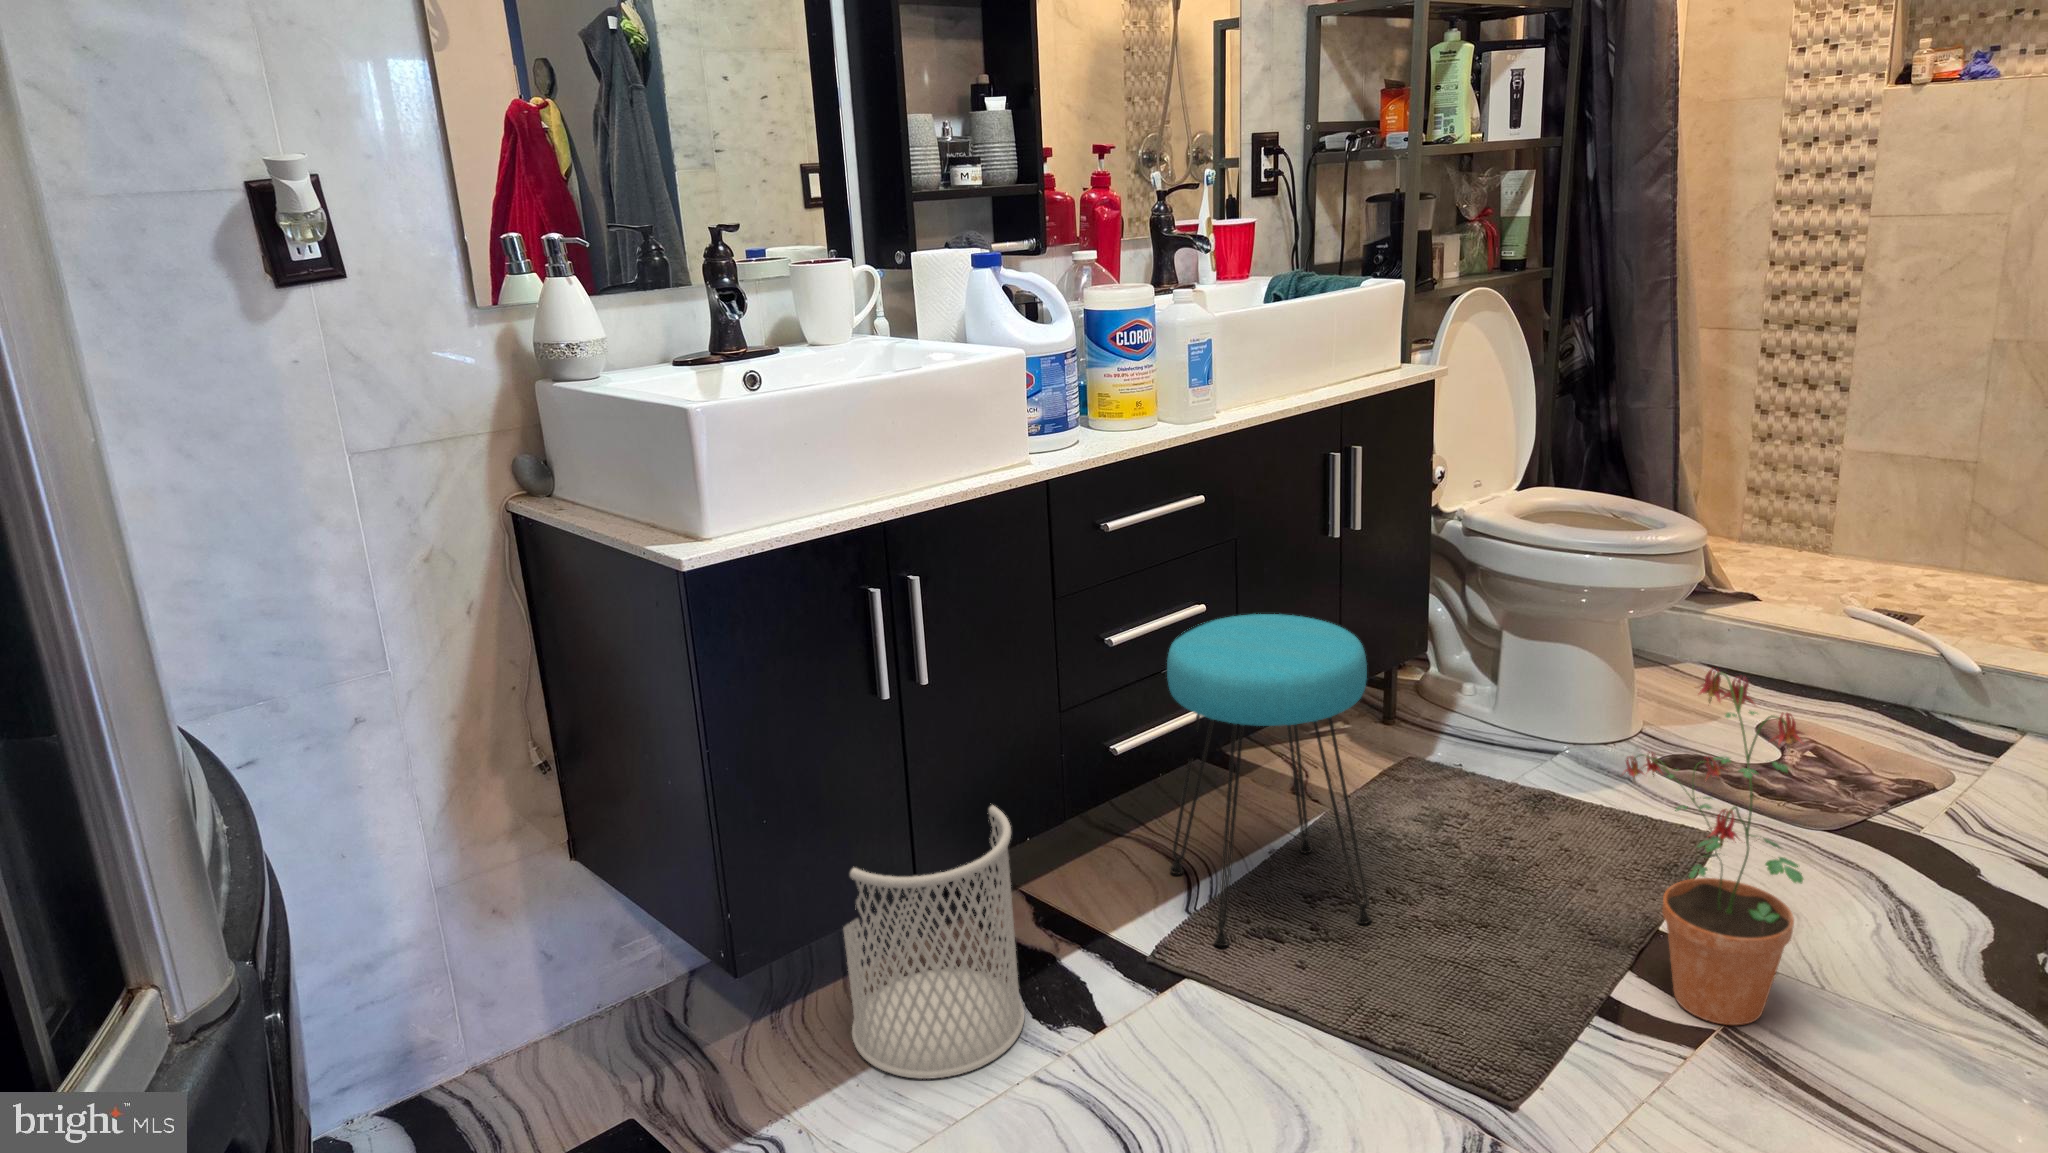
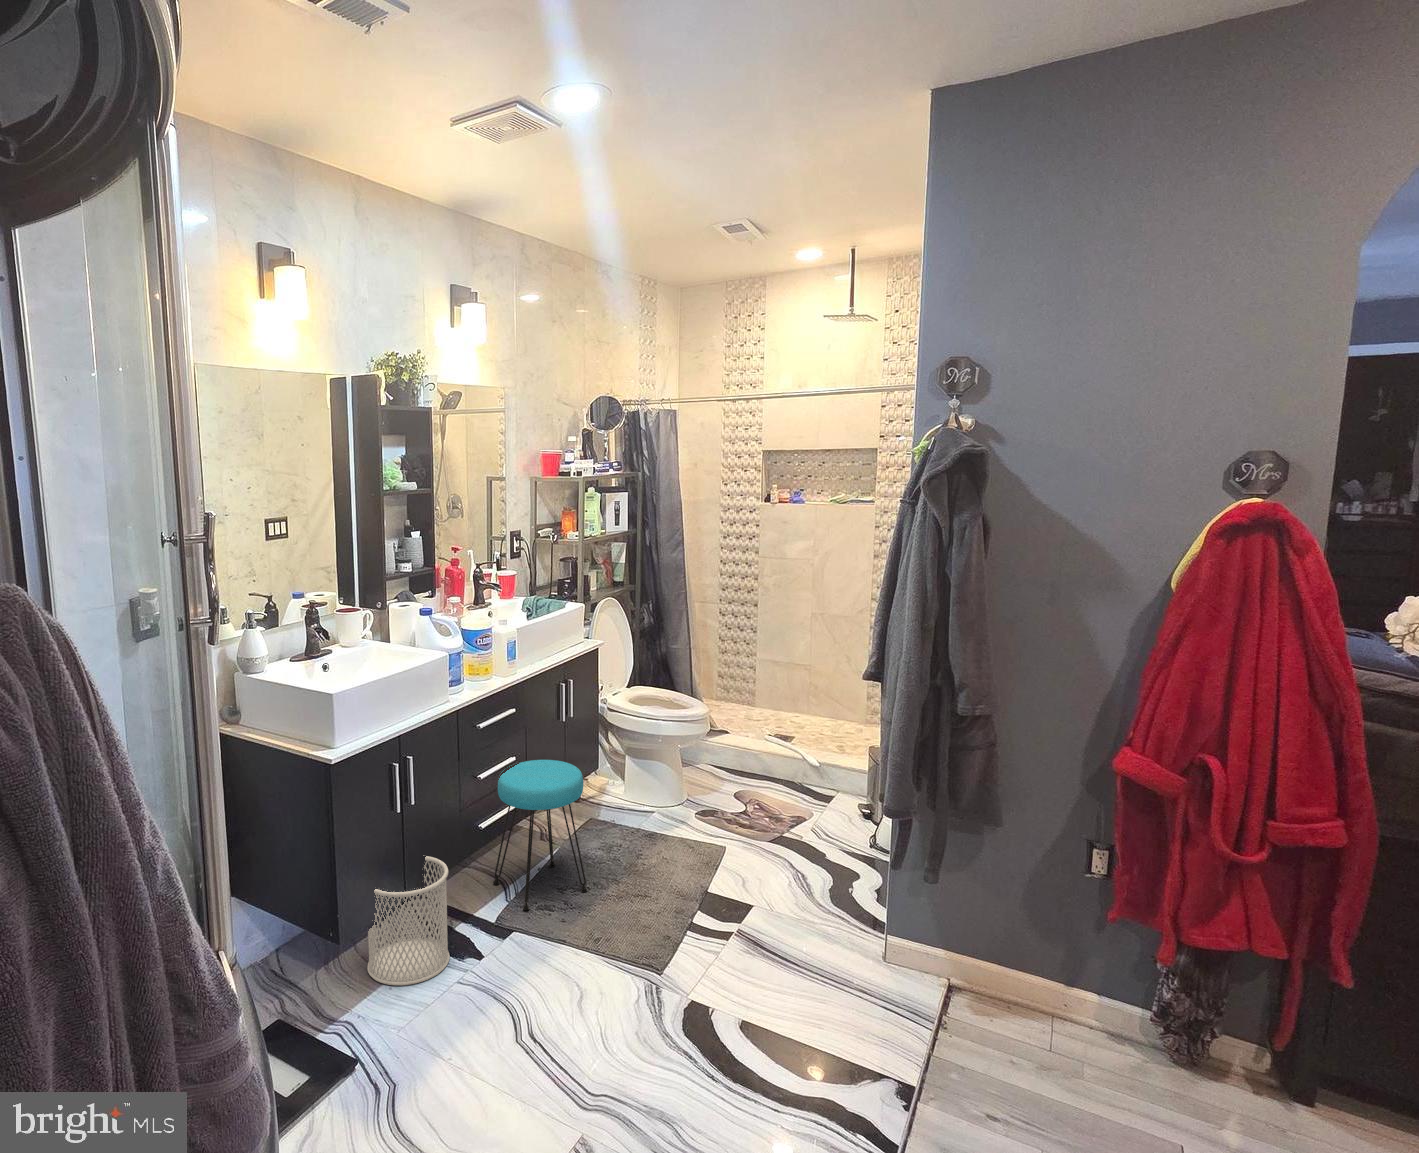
potted plant: present [1623,669,1804,1025] -> none [681,770,747,905]

